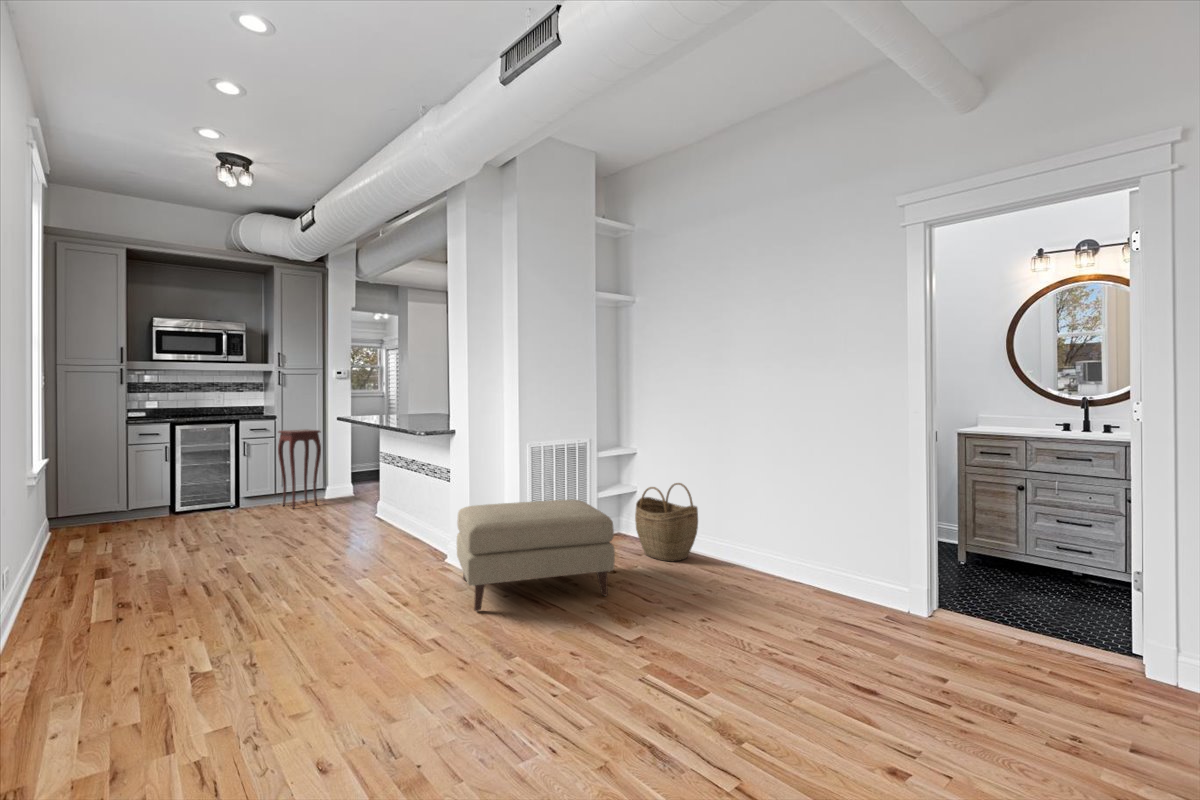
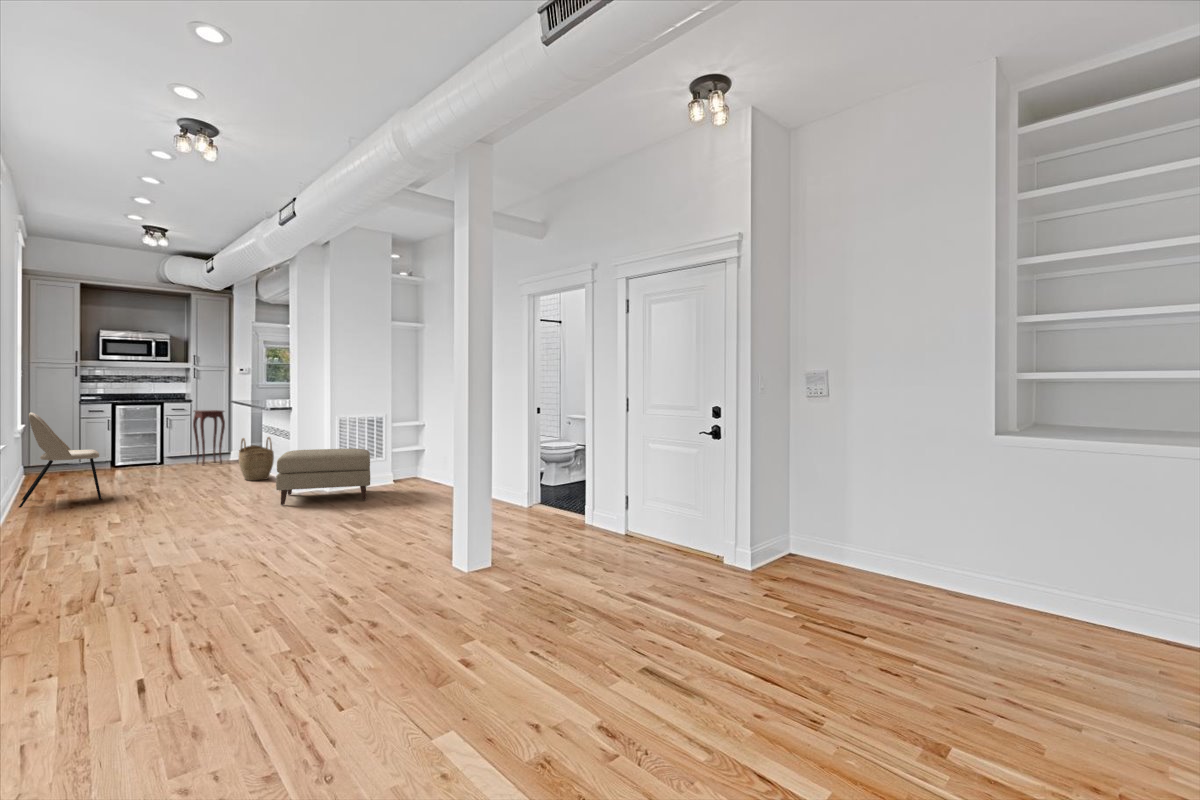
dining chair: none [29,446,166,617] -> present [19,412,102,507]
woven basket: present [635,483,698,562] -> present [239,437,274,481]

